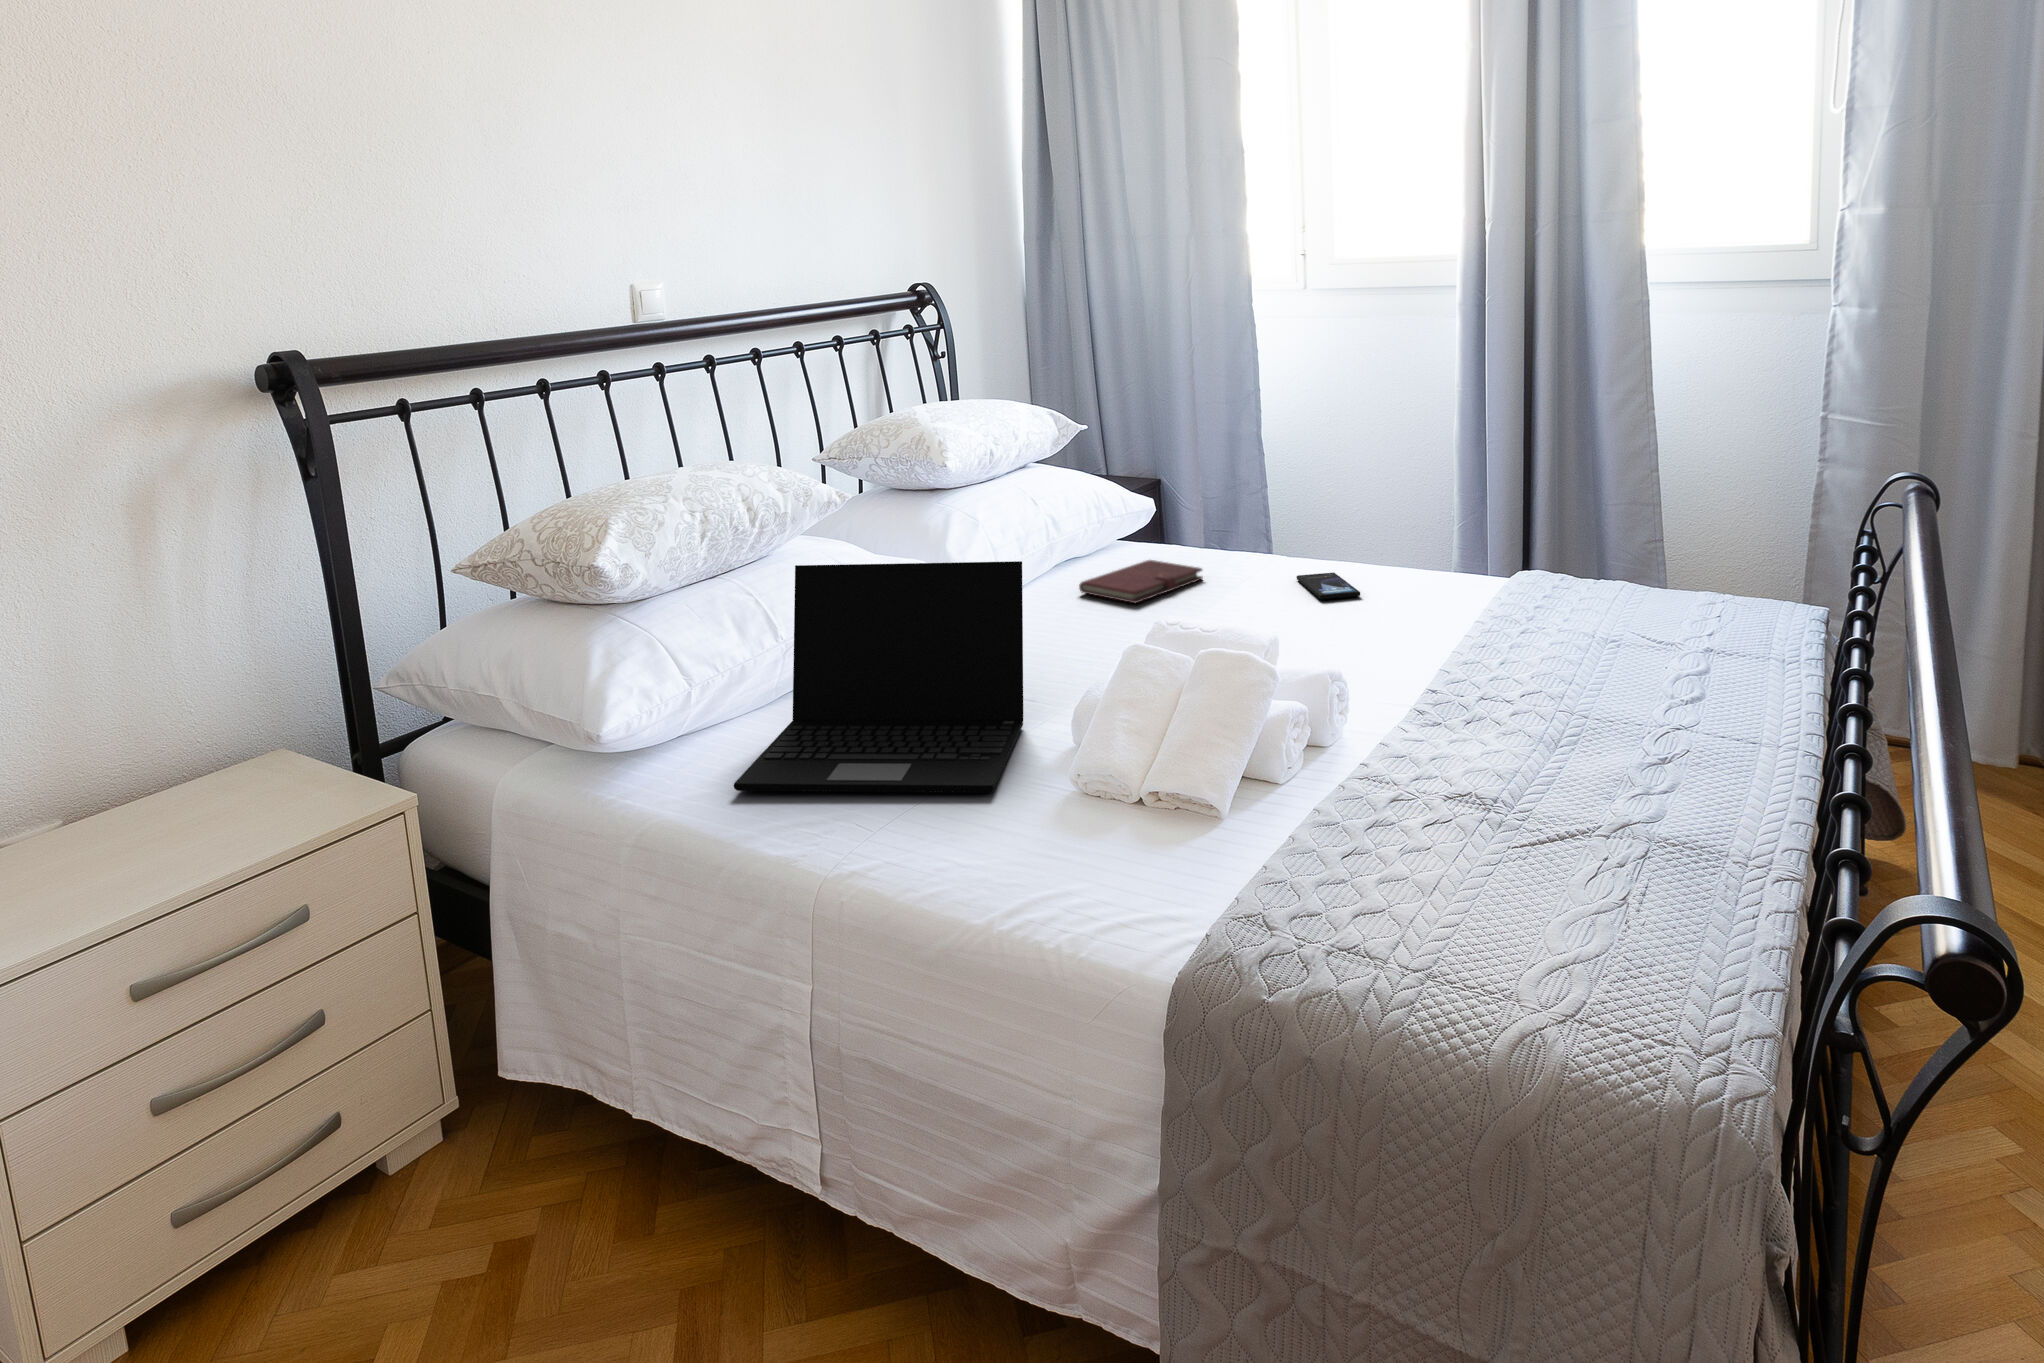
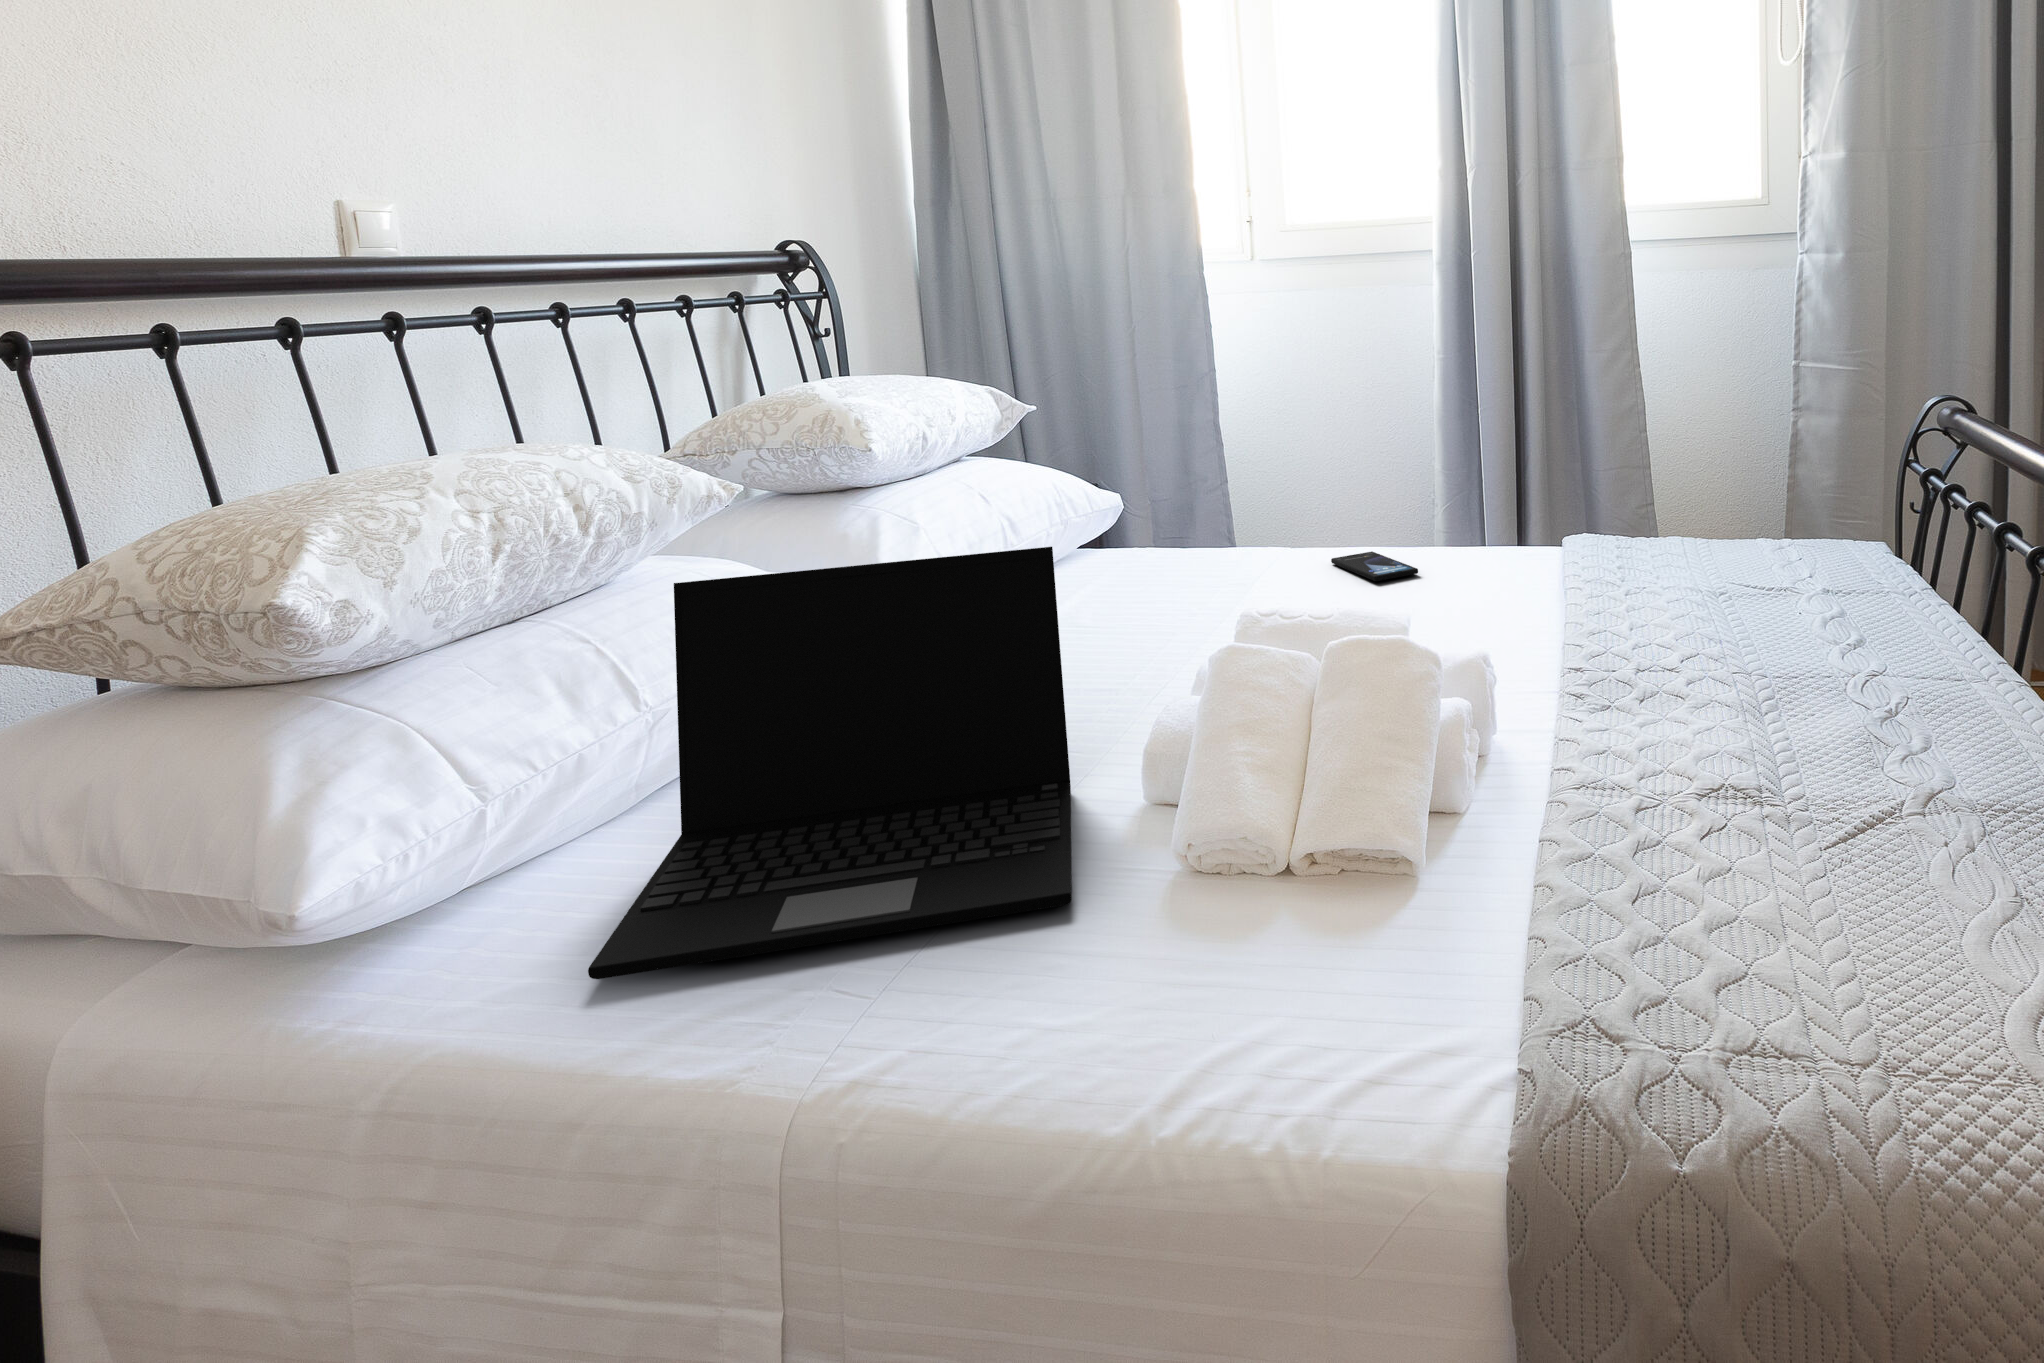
notebook: present [1079,560,1202,603] -> none [1067,556,1218,608]

